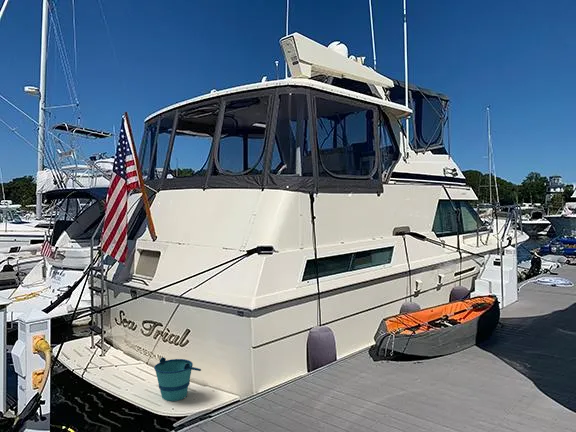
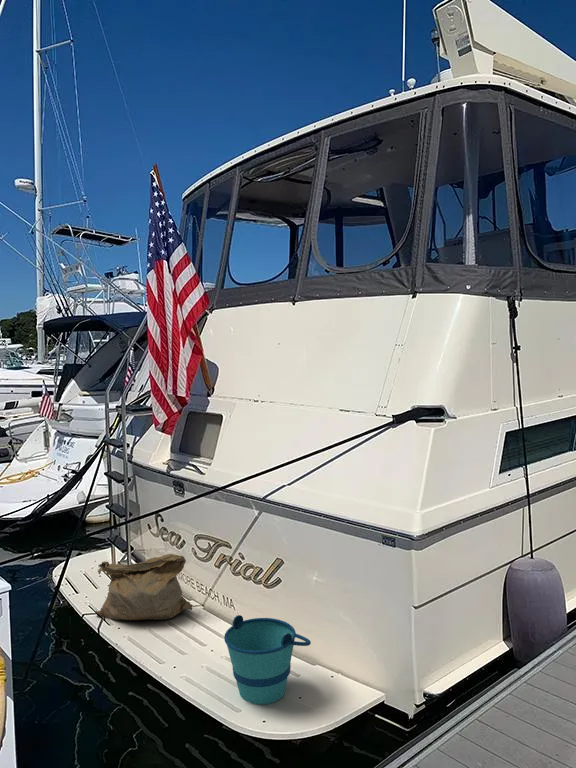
bag: none [82,331,140,369] -> present [95,554,192,620]

